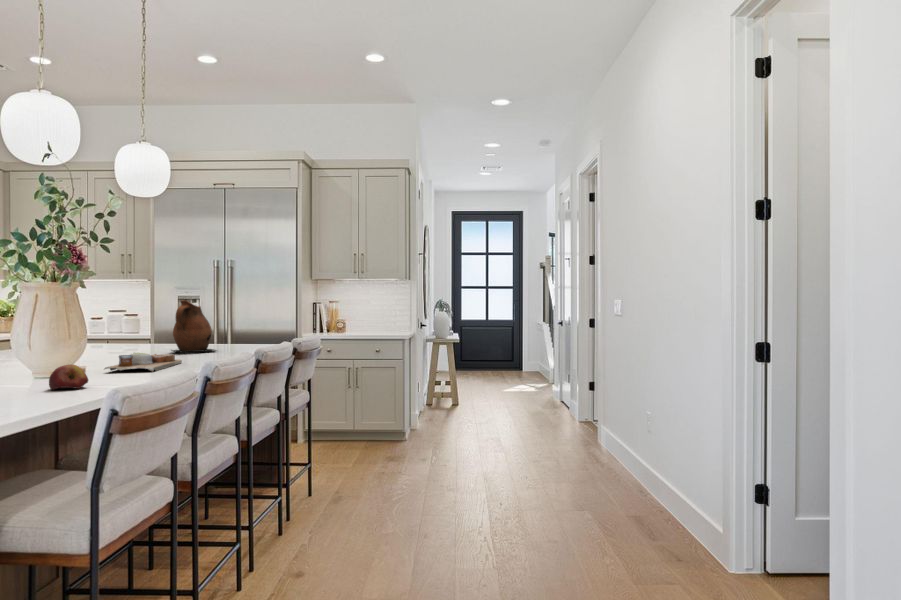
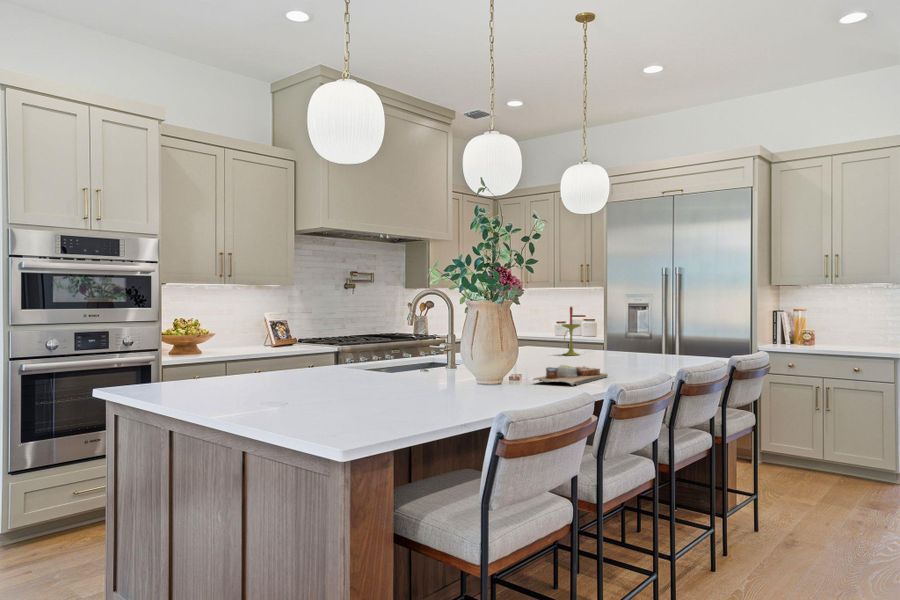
candle: none [110,296,133,349] -> present [562,307,580,355]
ceramic pitcher: present [171,301,217,352] -> none [606,312,653,365]
apple: present [49,365,88,389] -> none [476,378,506,401]

